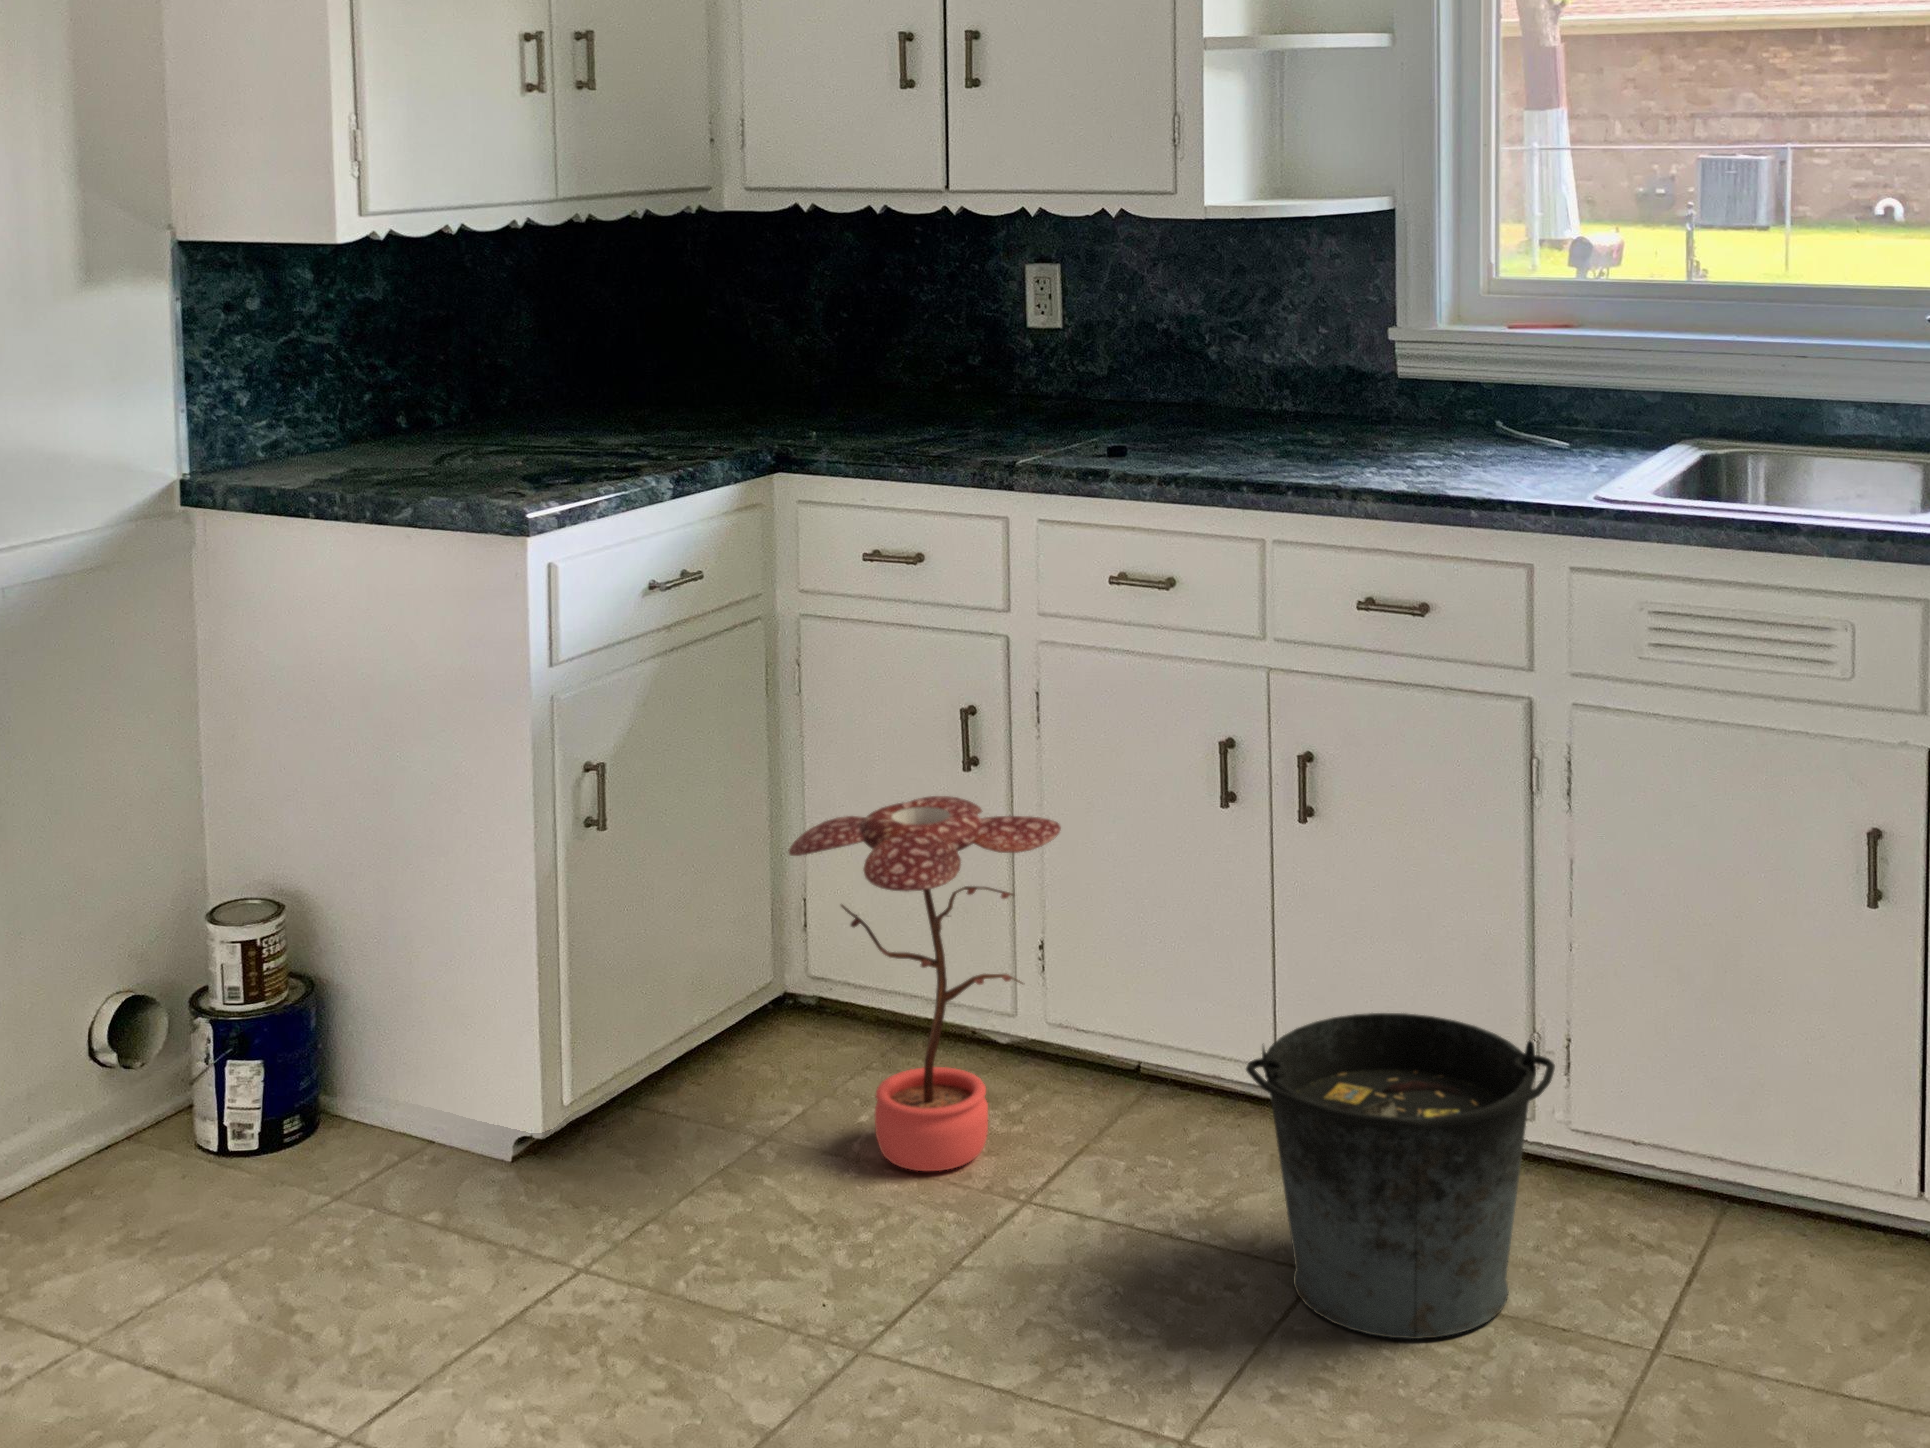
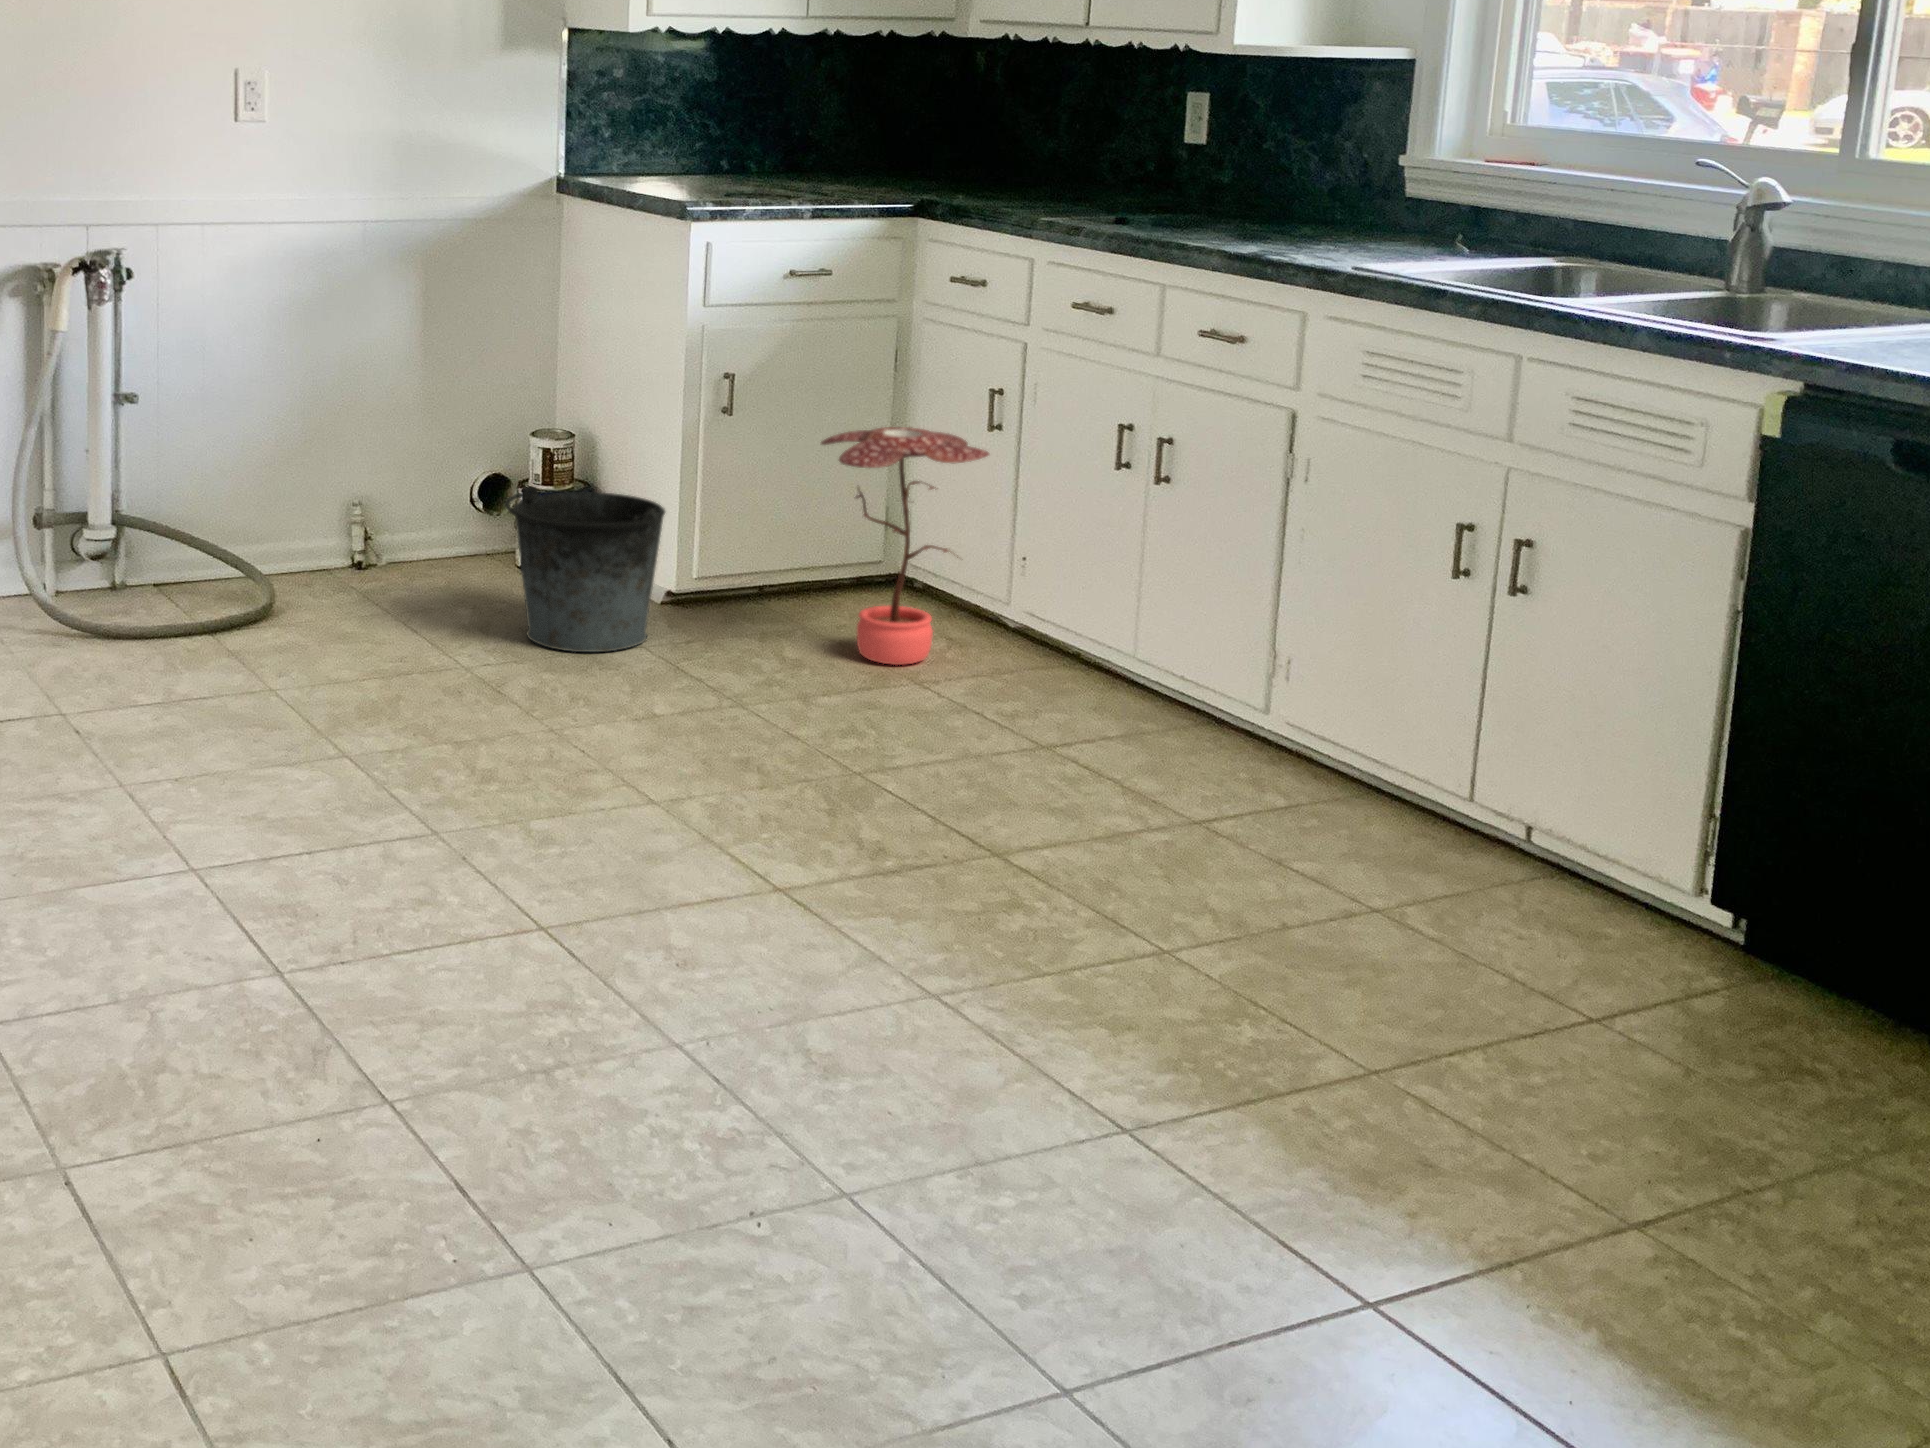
bucket: present [1246,1013,1555,1339] -> present [505,486,665,652]

